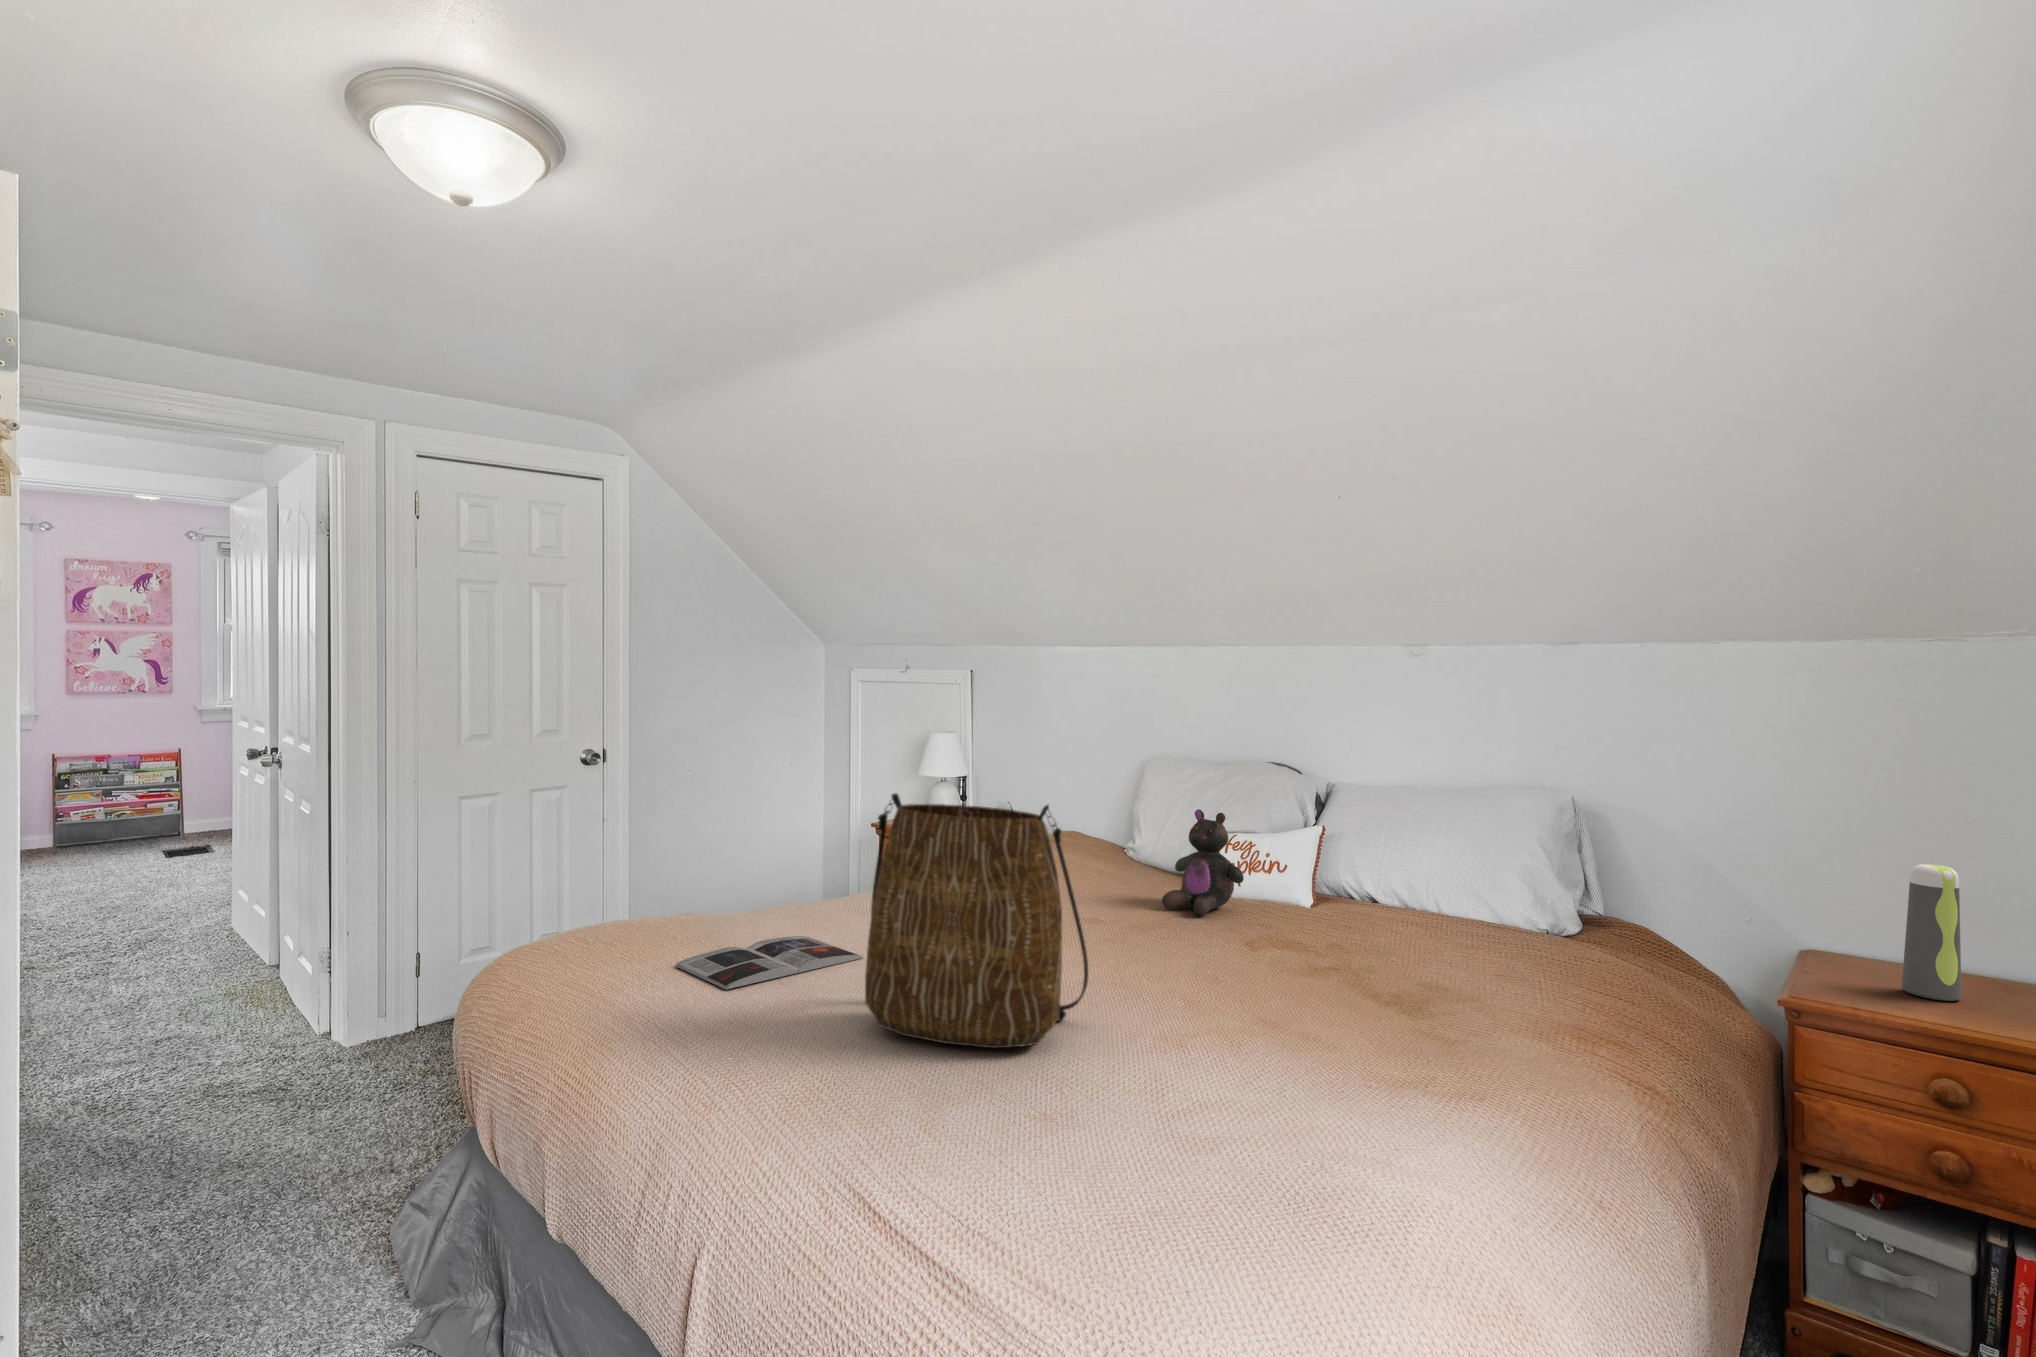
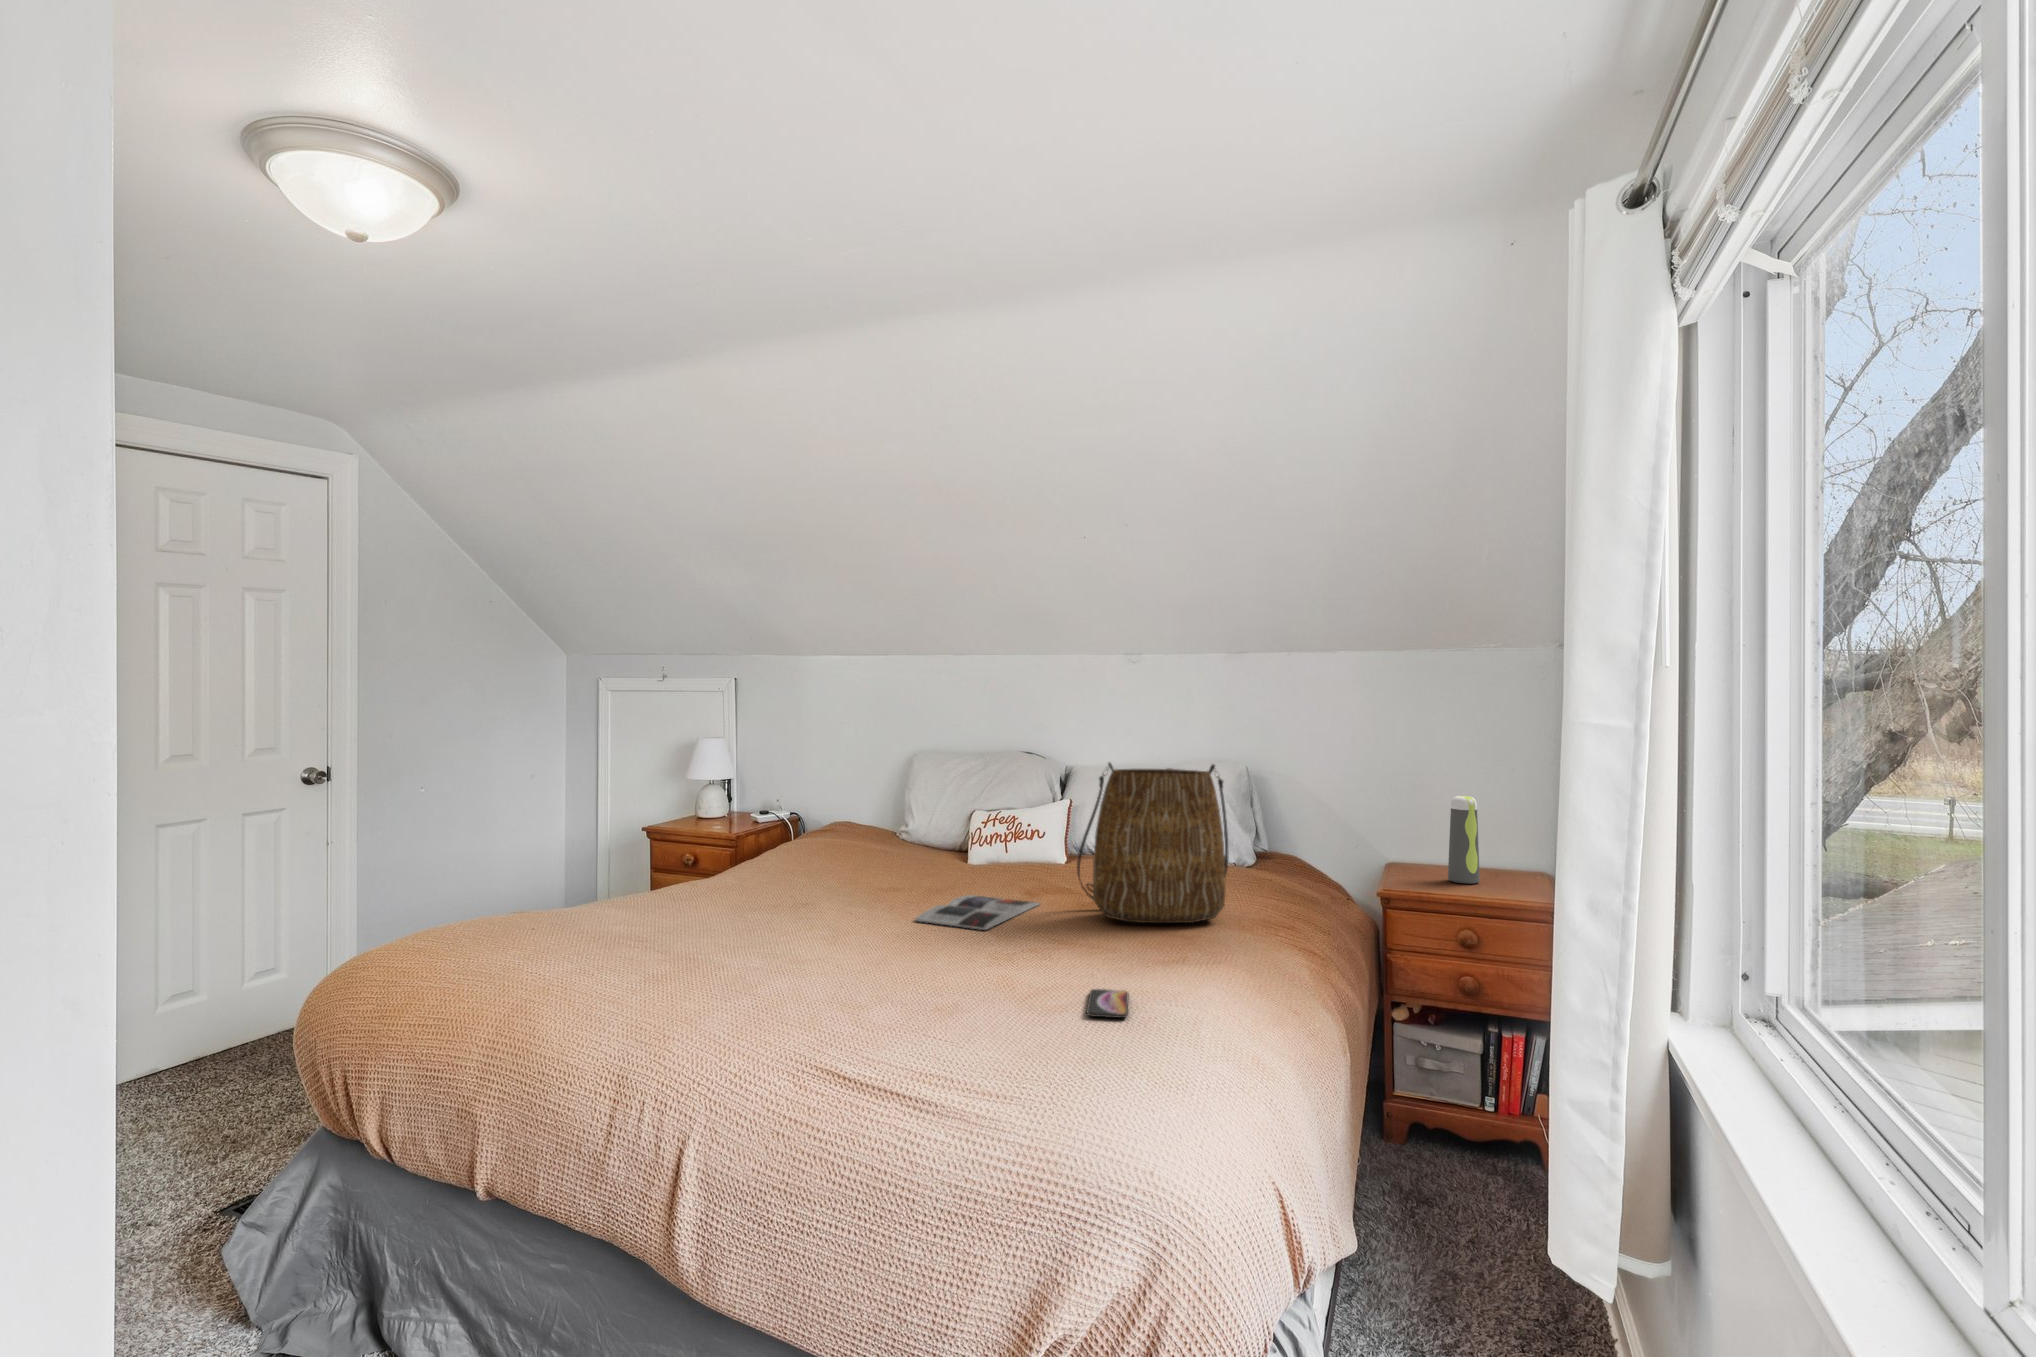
tote bag: present [865,793,1088,1048] -> present [1077,763,1228,923]
stuffed bear: present [1162,810,1244,916] -> none [946,791,1011,877]
magazine: present [675,936,863,990] -> present [915,895,1039,930]
smartphone: none [1247,1114,1324,1173] -> present [1086,989,1129,1018]

